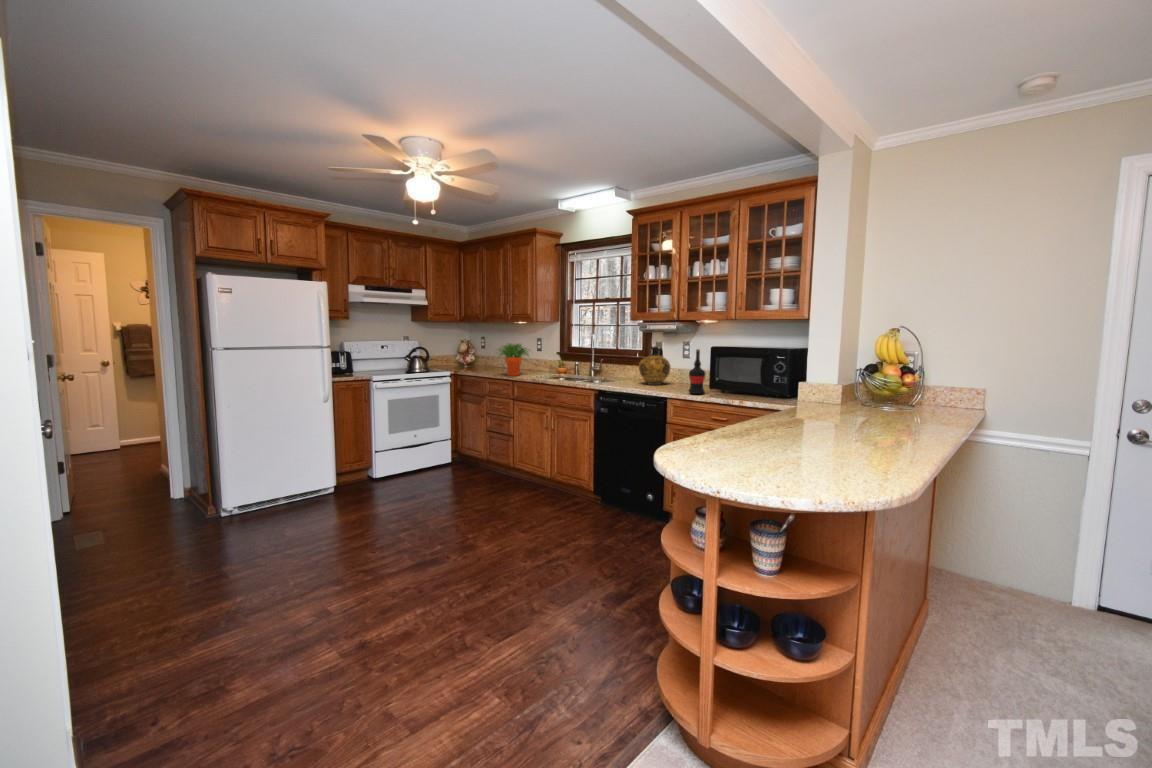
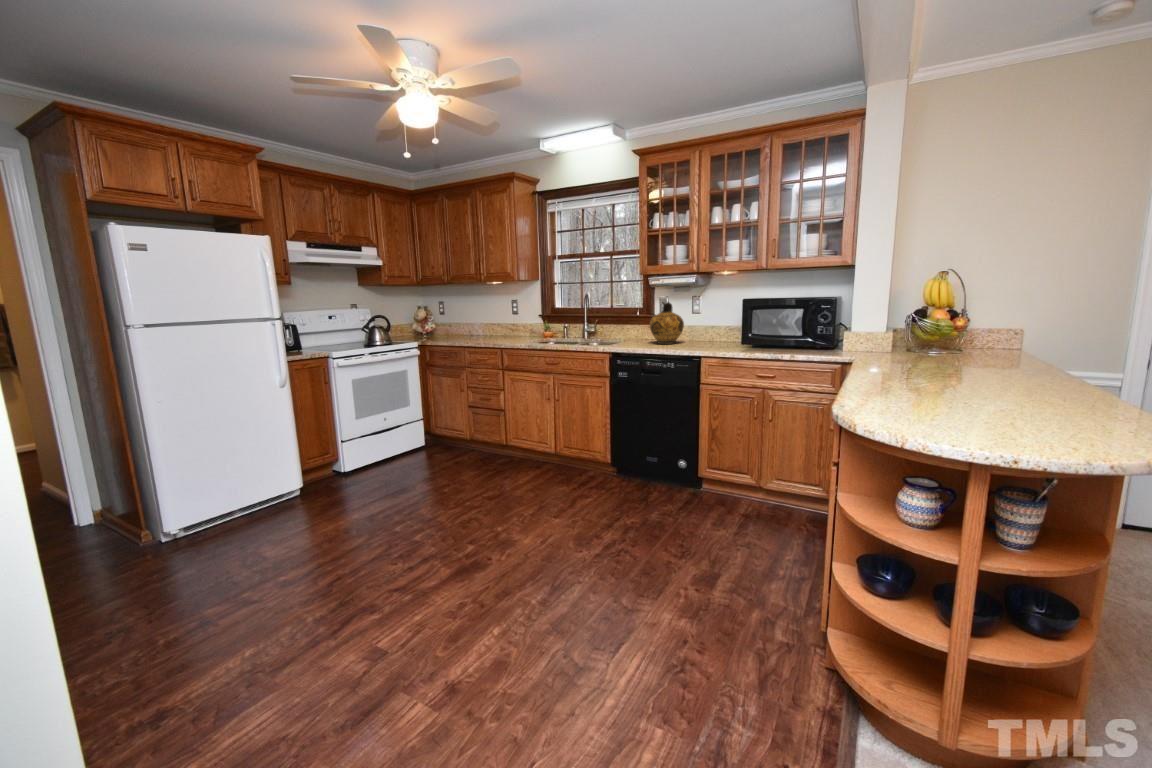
potted plant: present [499,344,529,376] -> none [473,306,516,344]
wine bottle: present [689,349,705,394] -> none [720,302,738,351]

